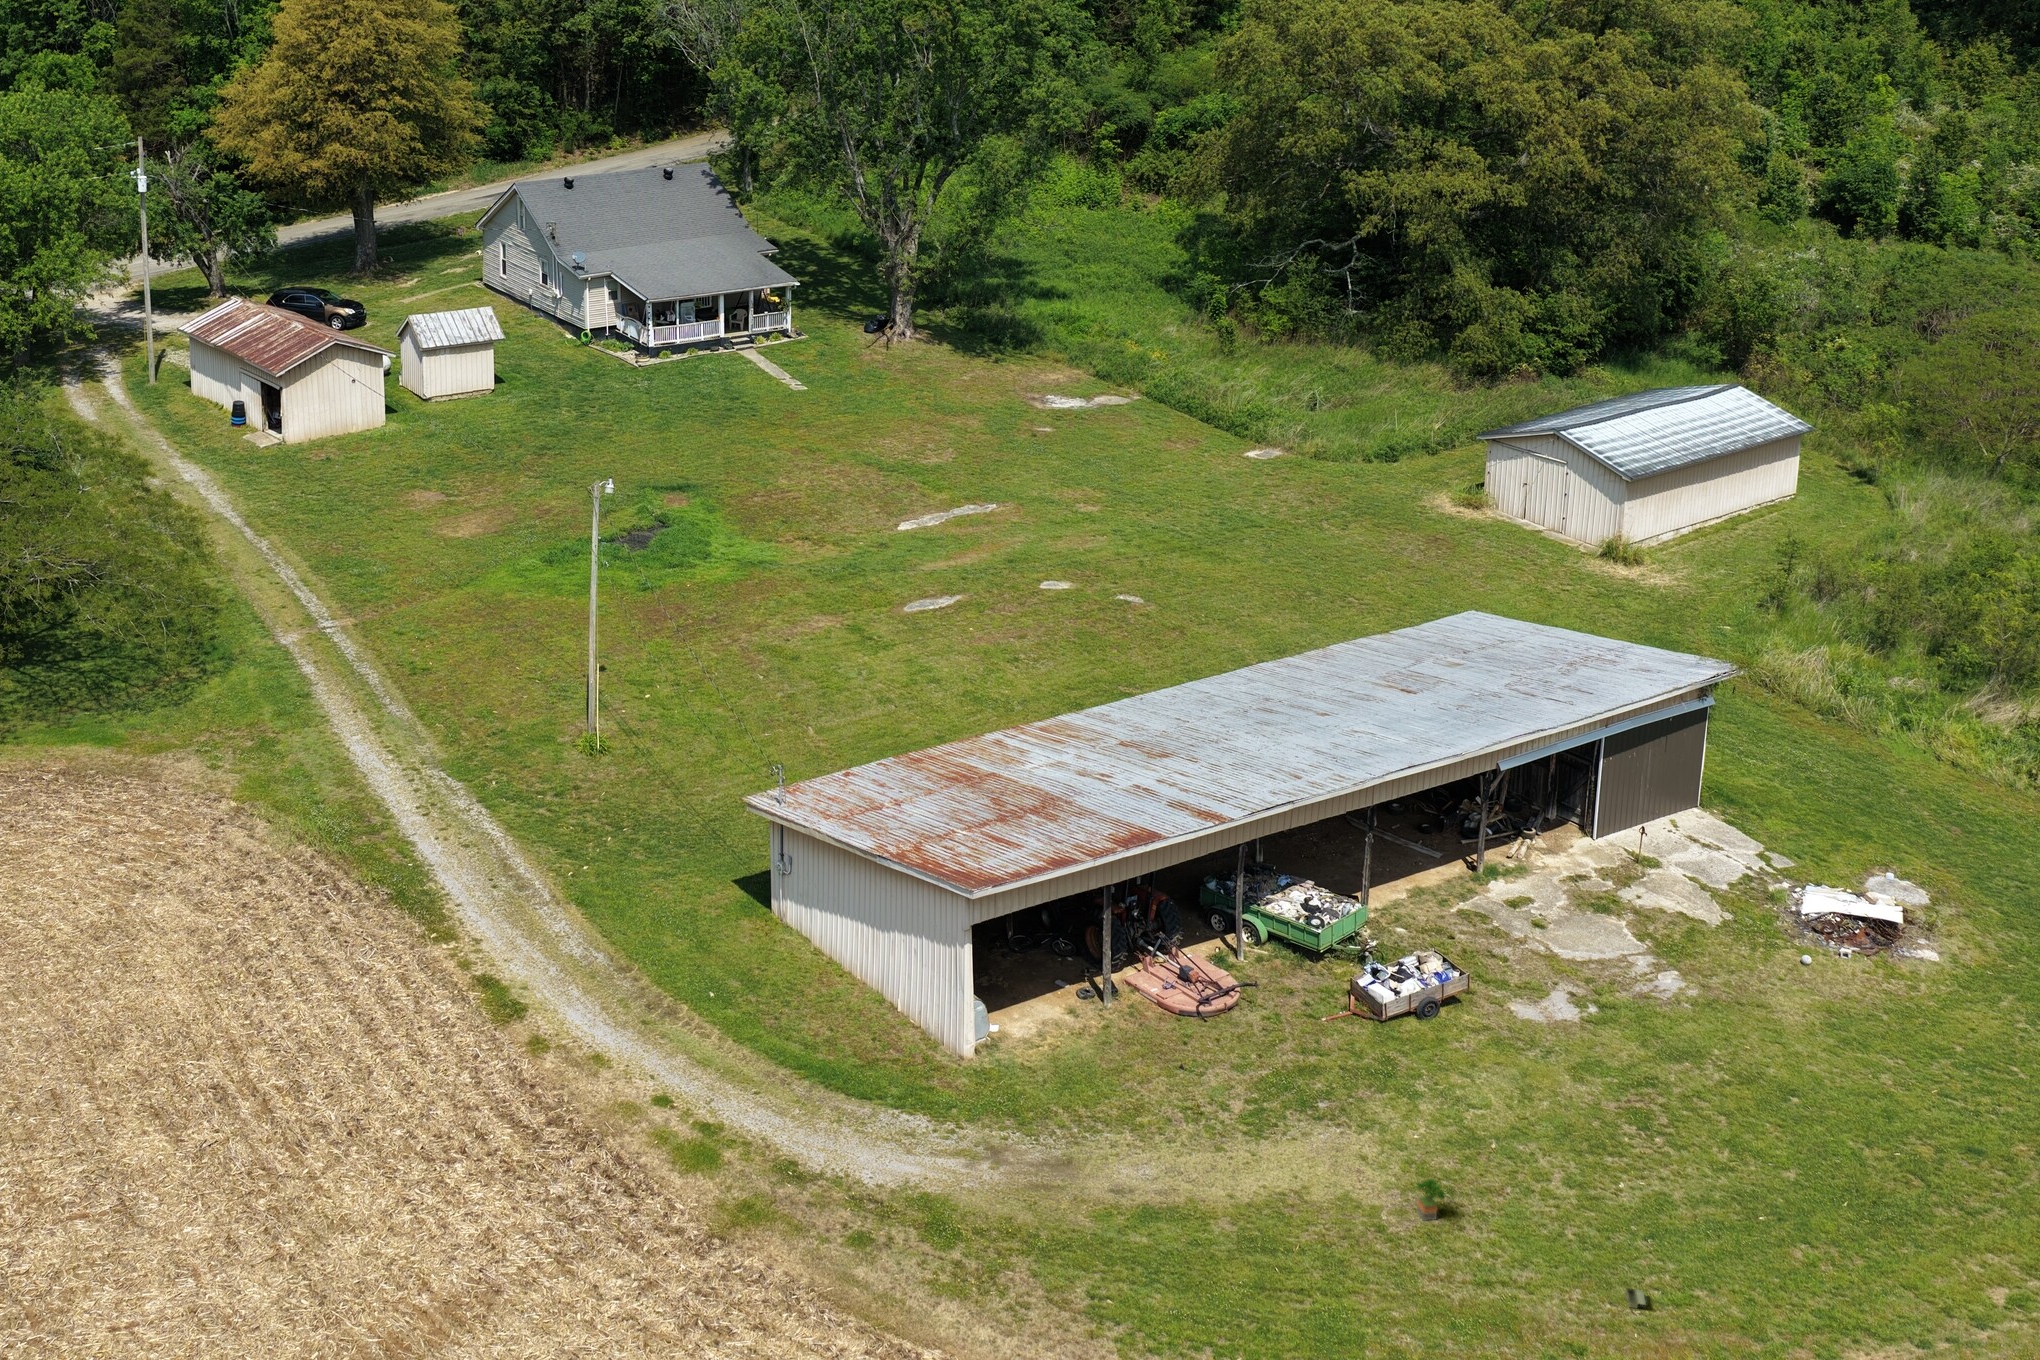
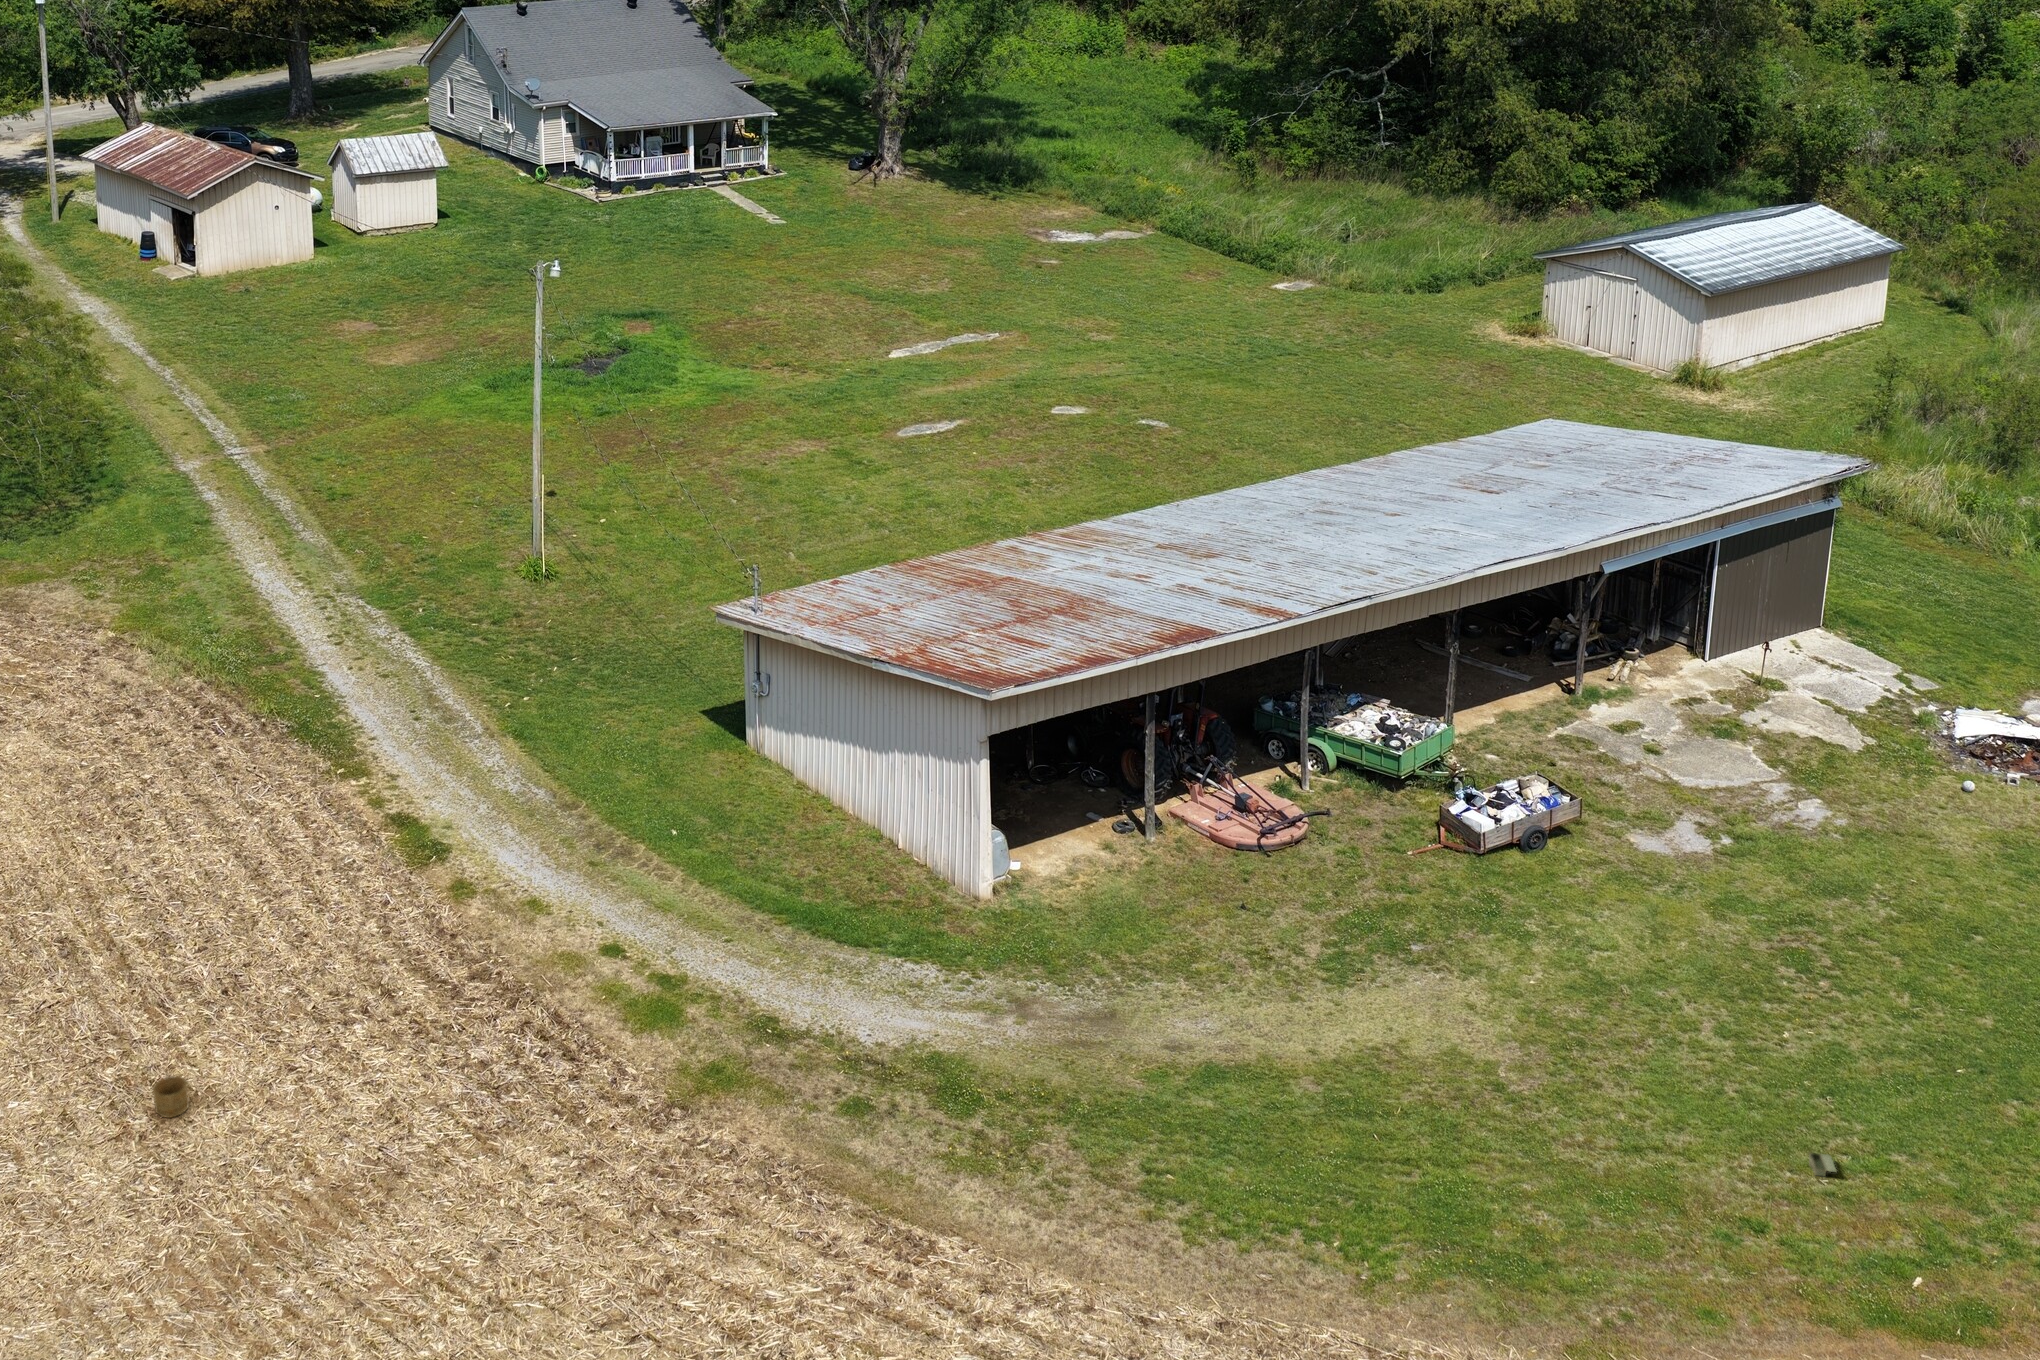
potted tree: present [1416,1179,1445,1221] -> none [1541,1026,1579,1078]
wooden bucket: none [300,1208,328,1242] -> present [153,1076,189,1118]

